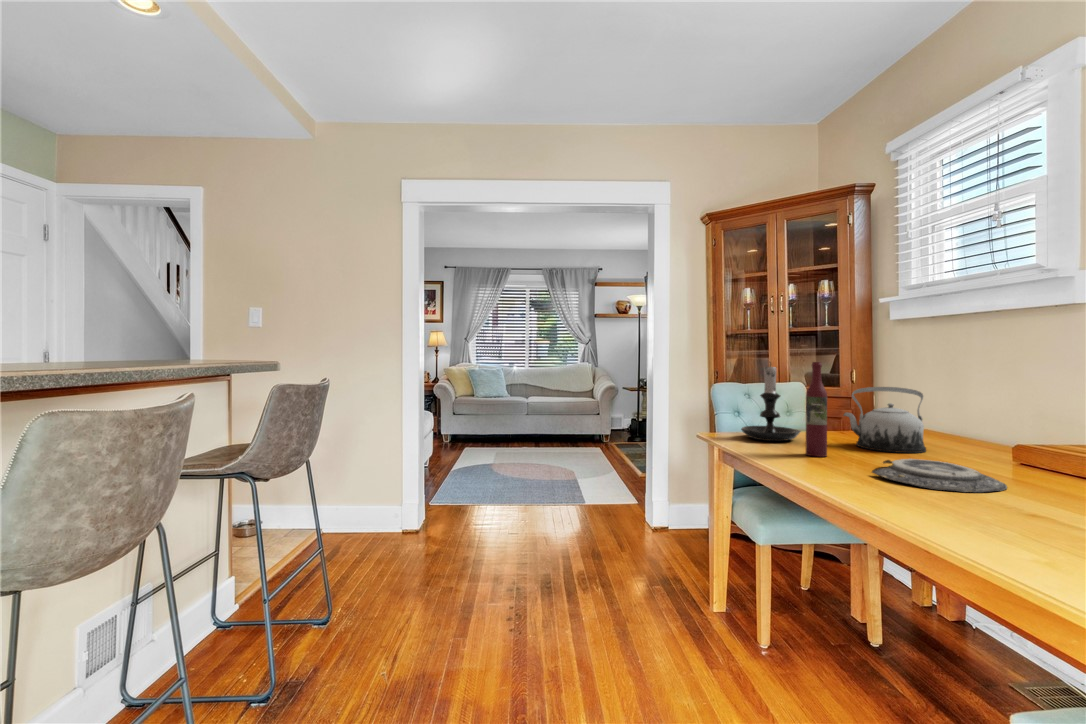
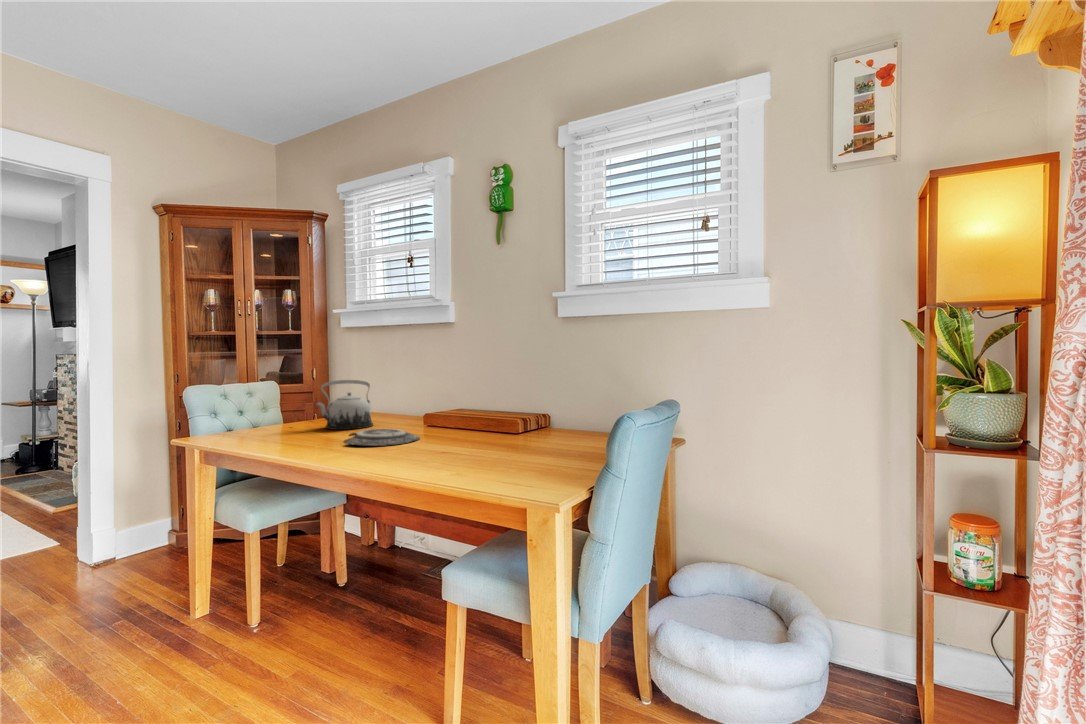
wine bottle: present [806,362,827,457] -> none [289,361,307,440]
candle holder: present [741,365,801,441] -> none [223,362,281,435]

